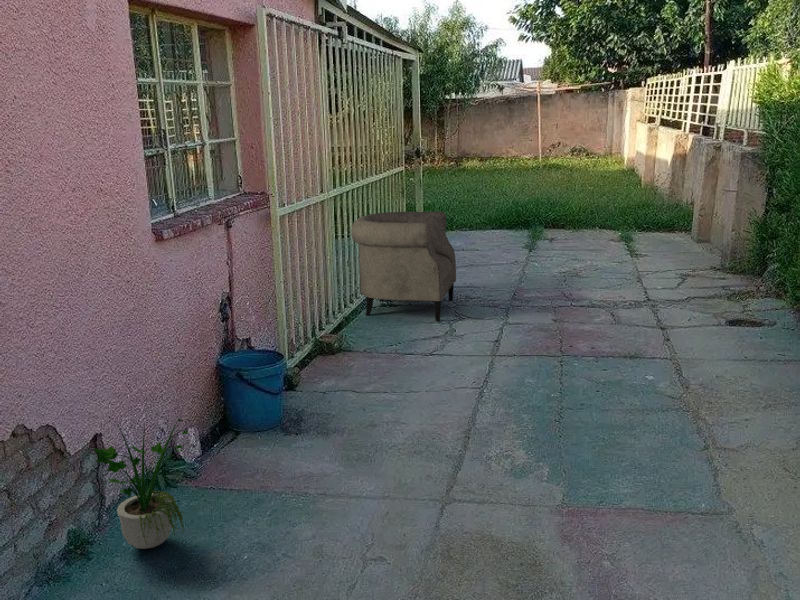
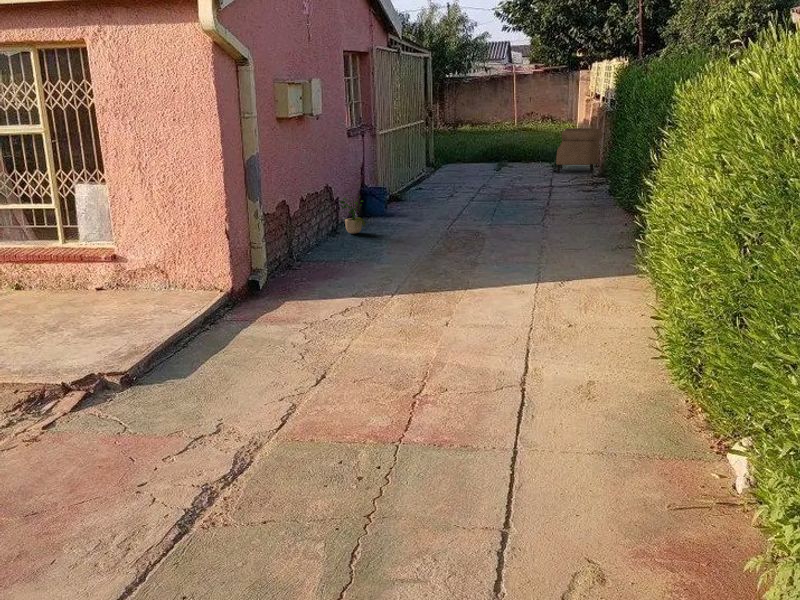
chair: present [351,211,456,321] -> present [556,128,603,174]

